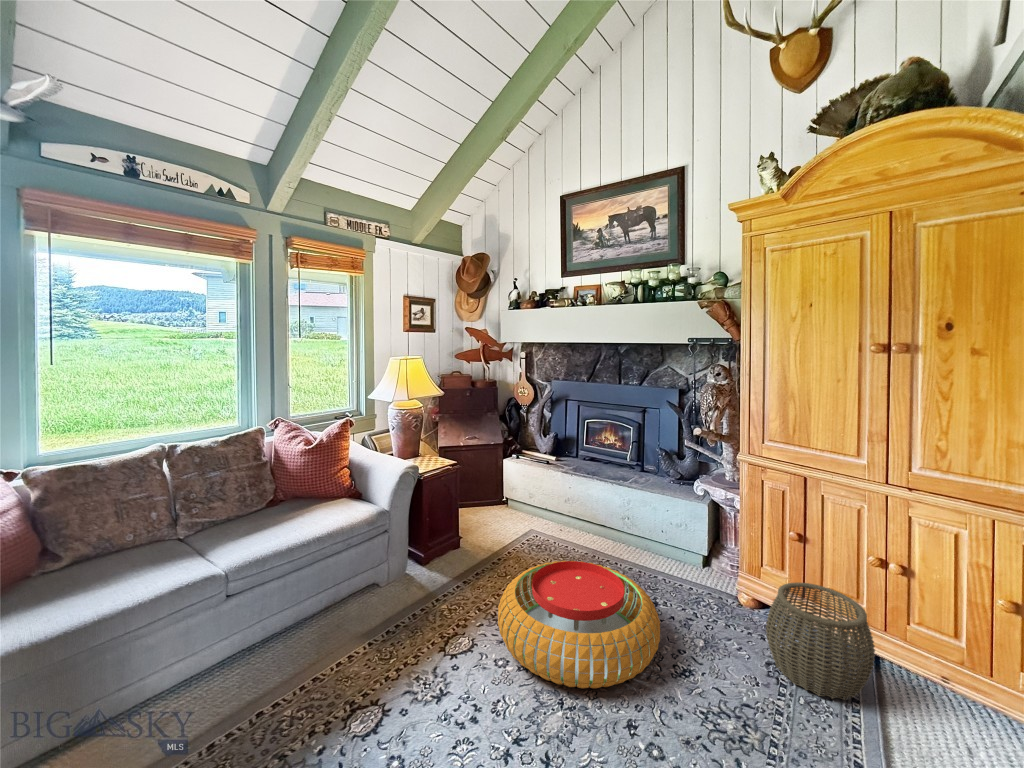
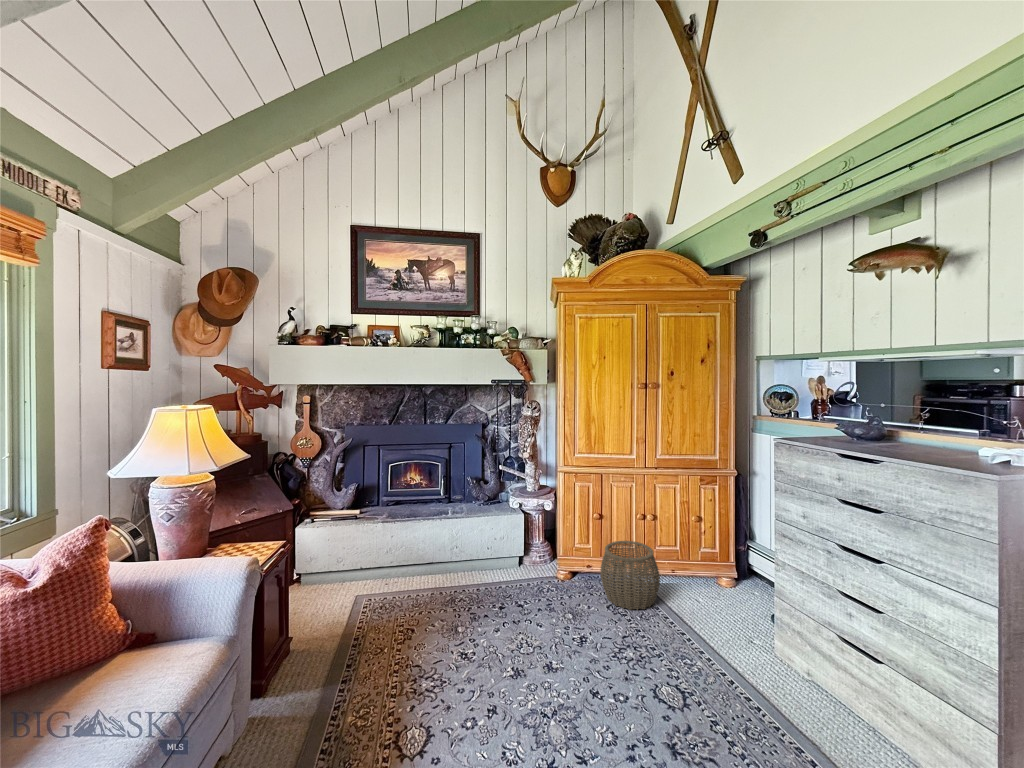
pouf: present [498,561,660,689] -> none [425,589,572,711]

